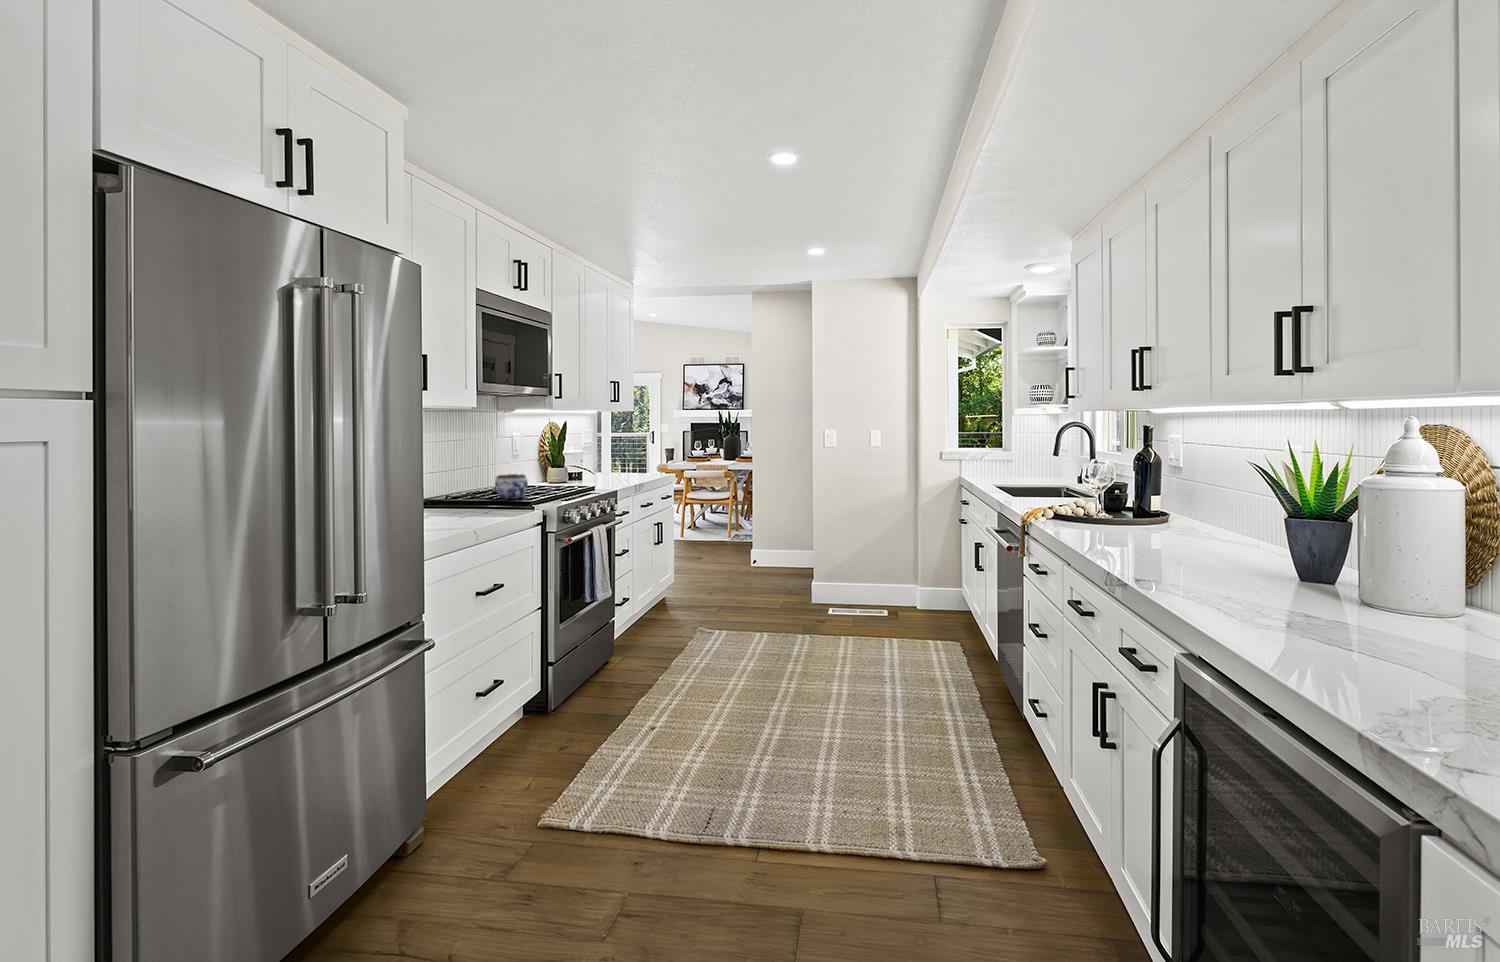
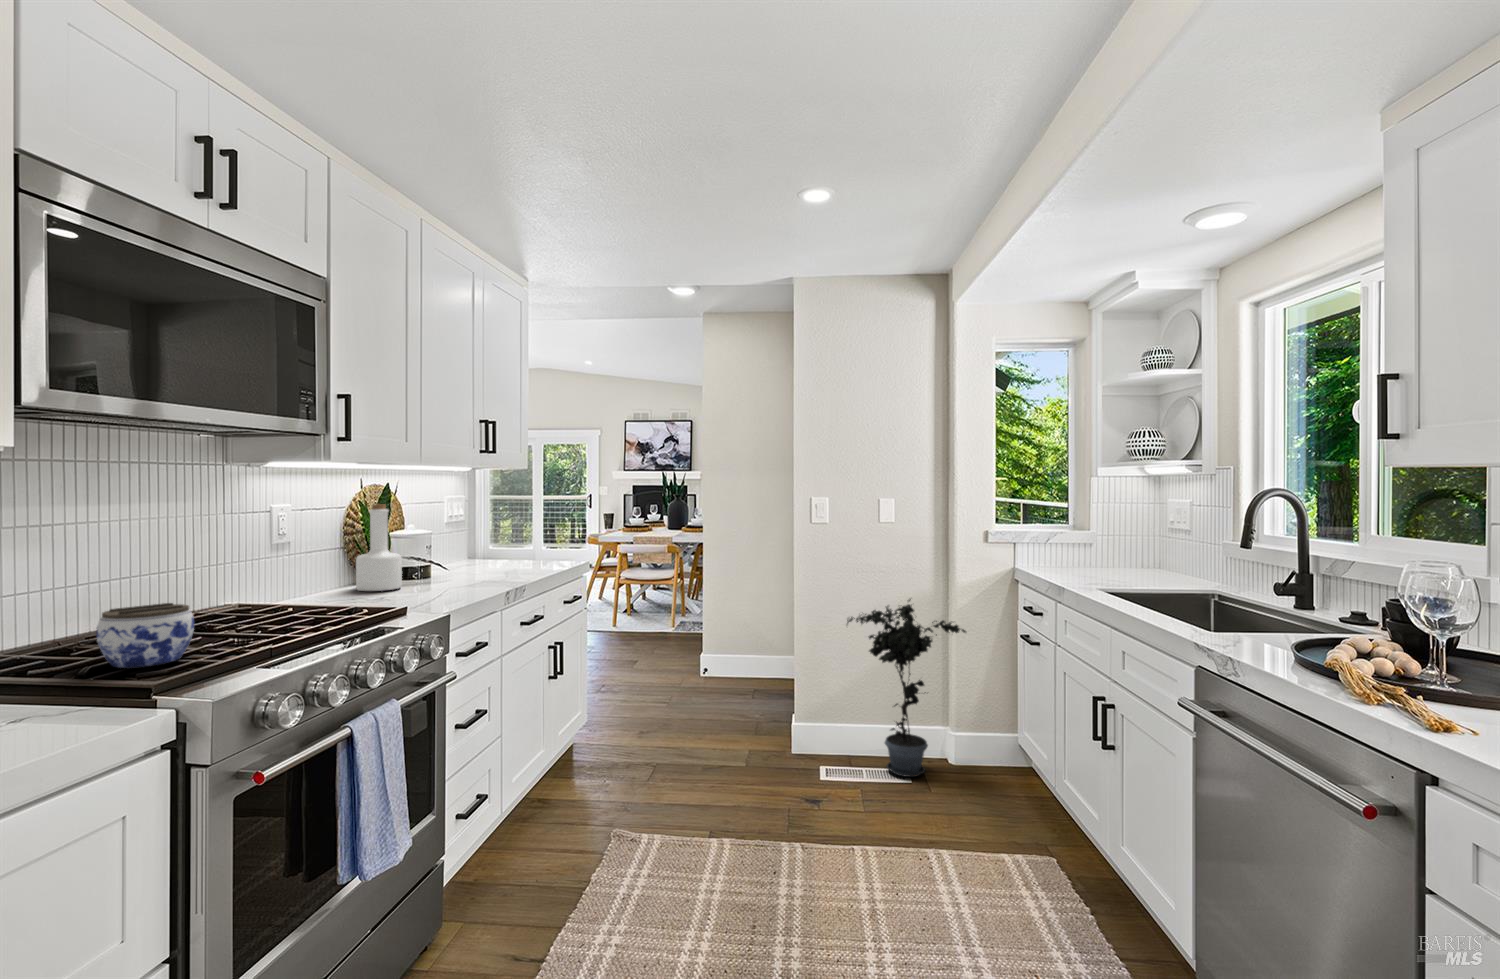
bottle: none [555,433,579,481] -> present [356,504,402,591]
potted plant: none [845,495,923,612] -> present [847,599,966,777]

